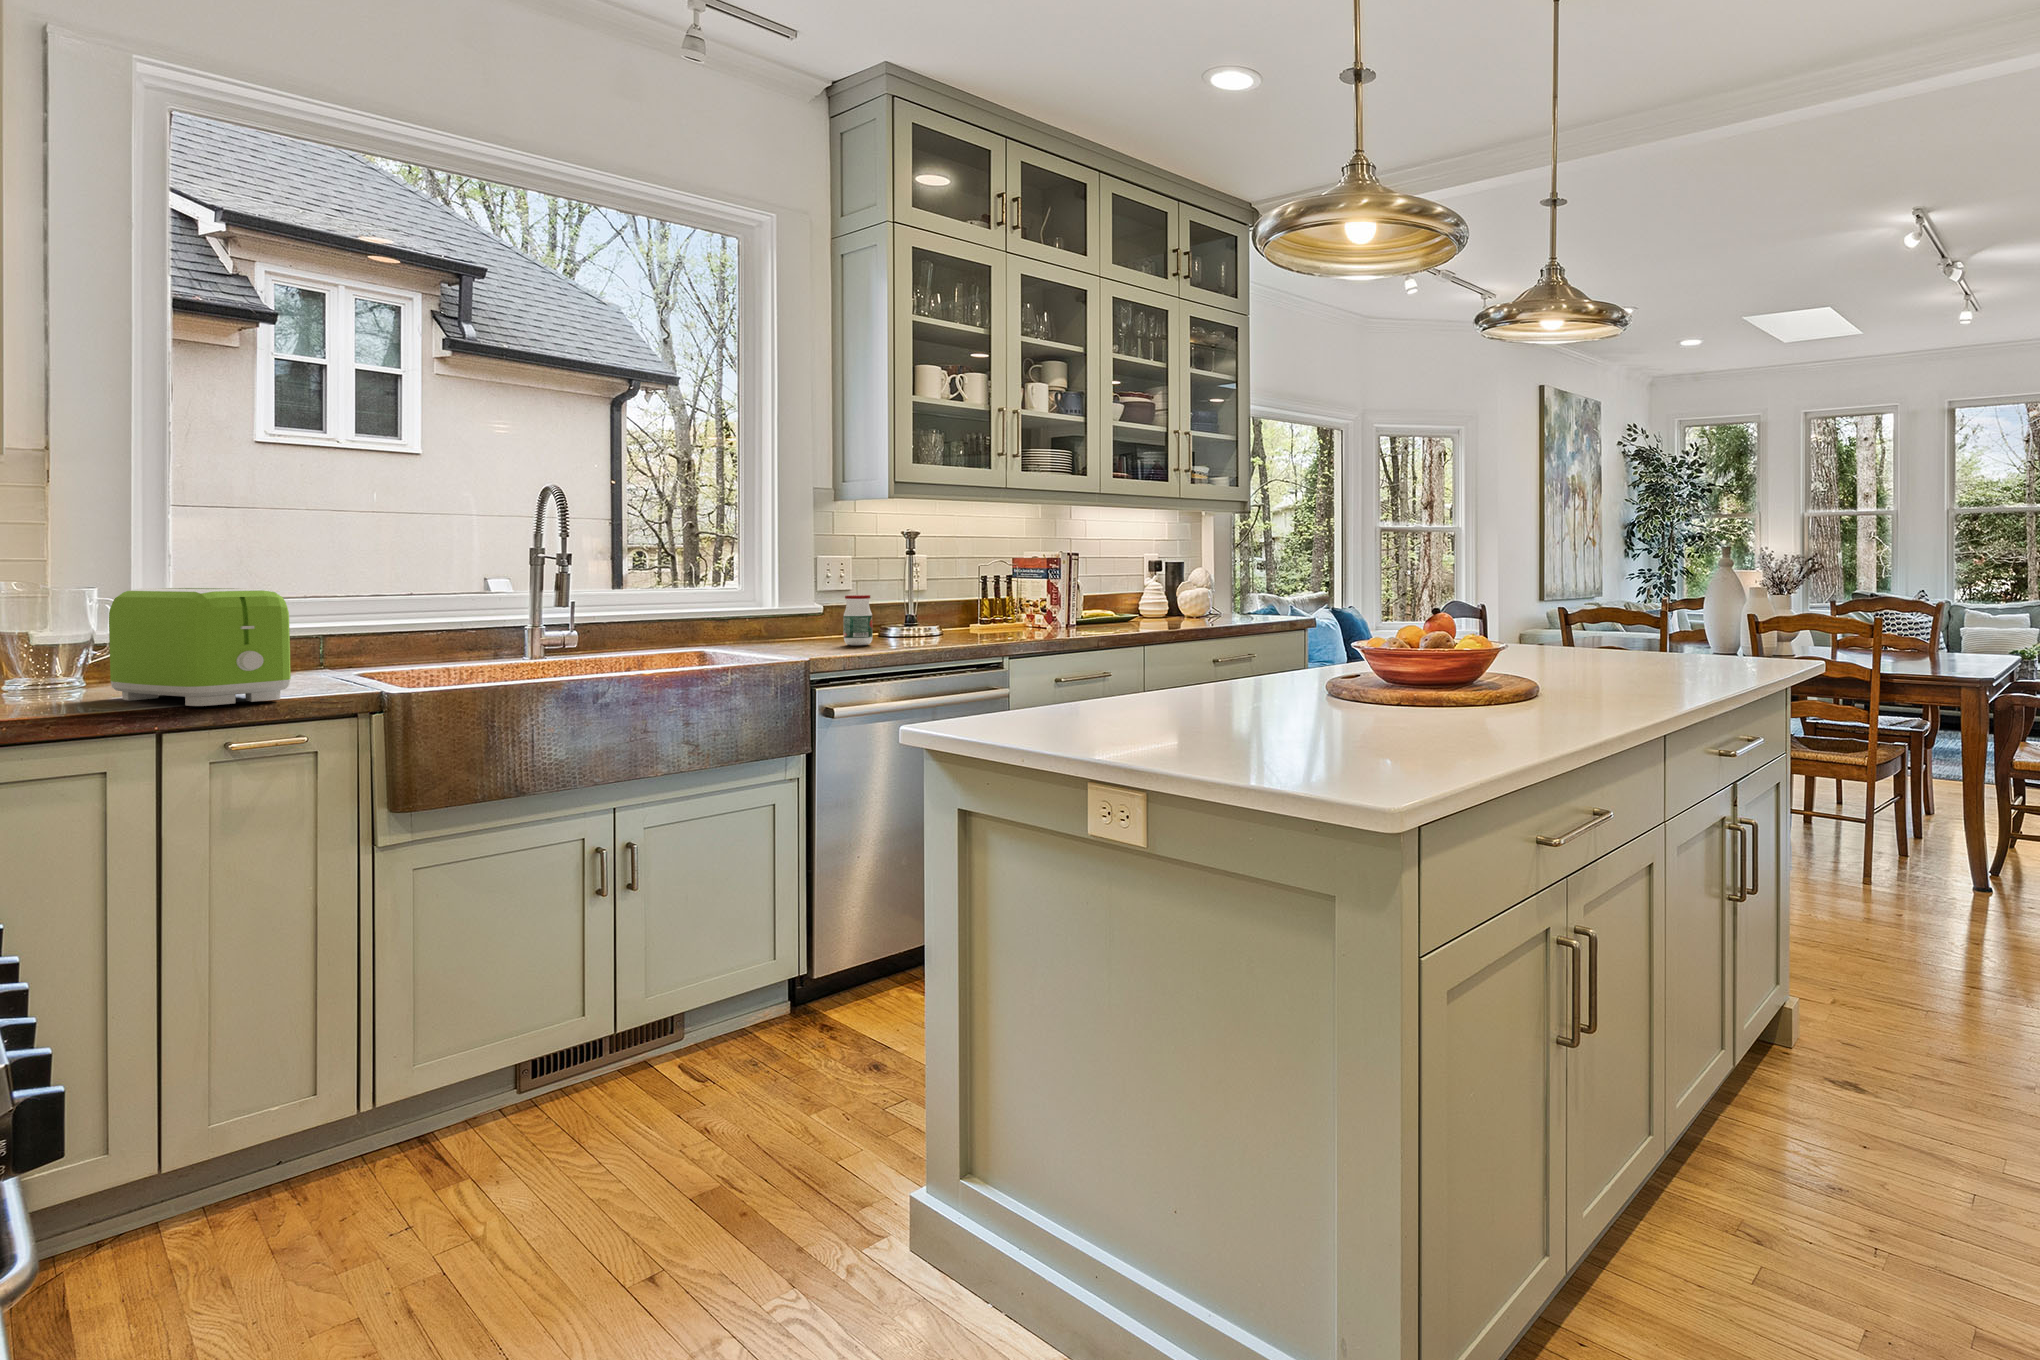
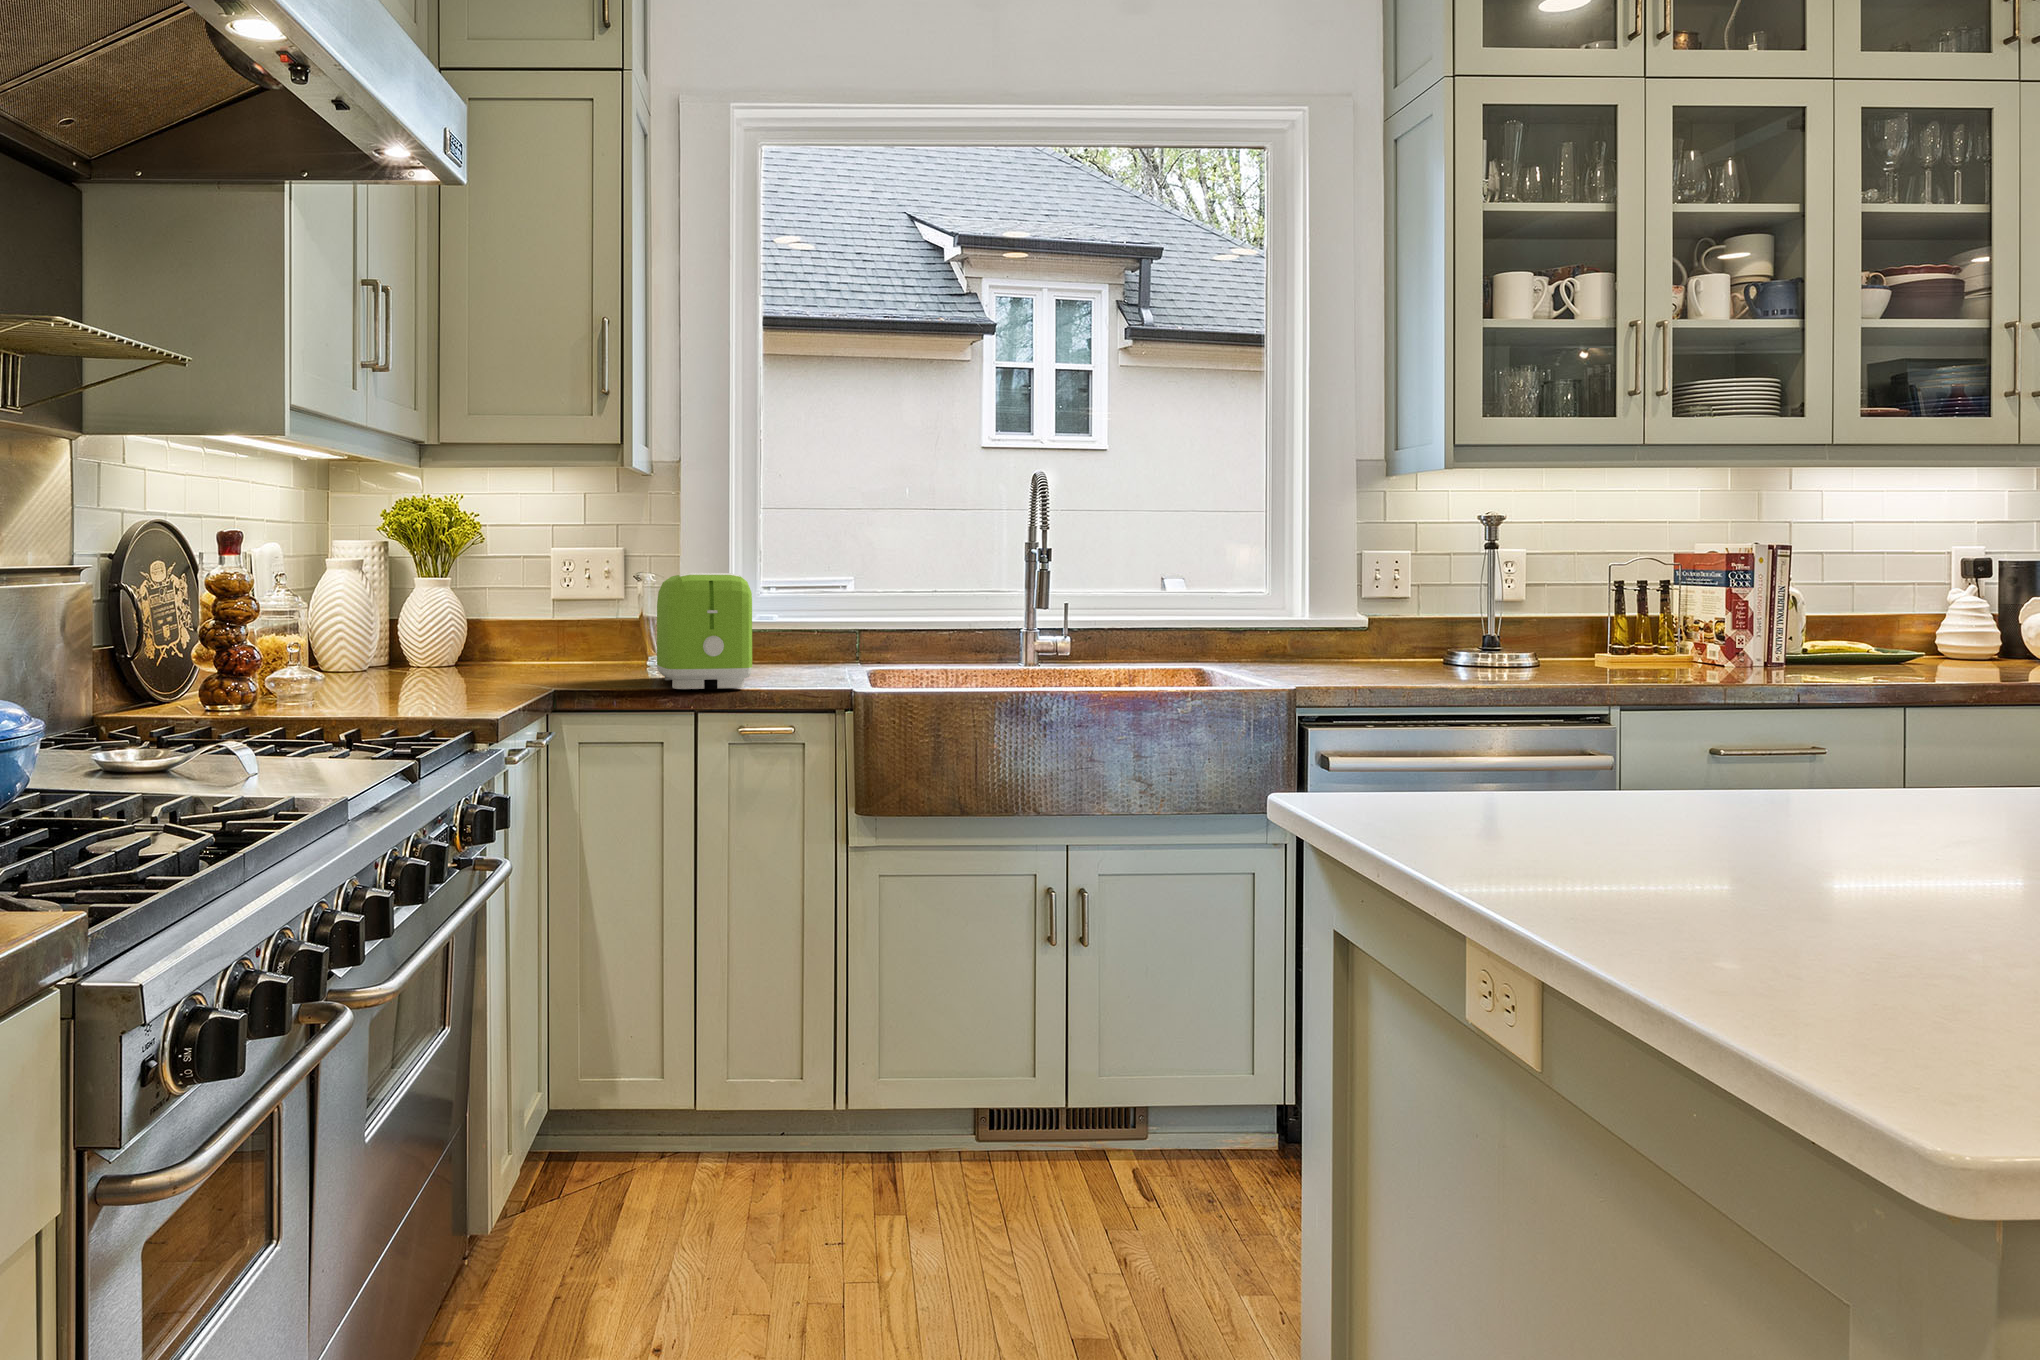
jar: present [843,595,873,645] -> none [1389,604,1430,672]

